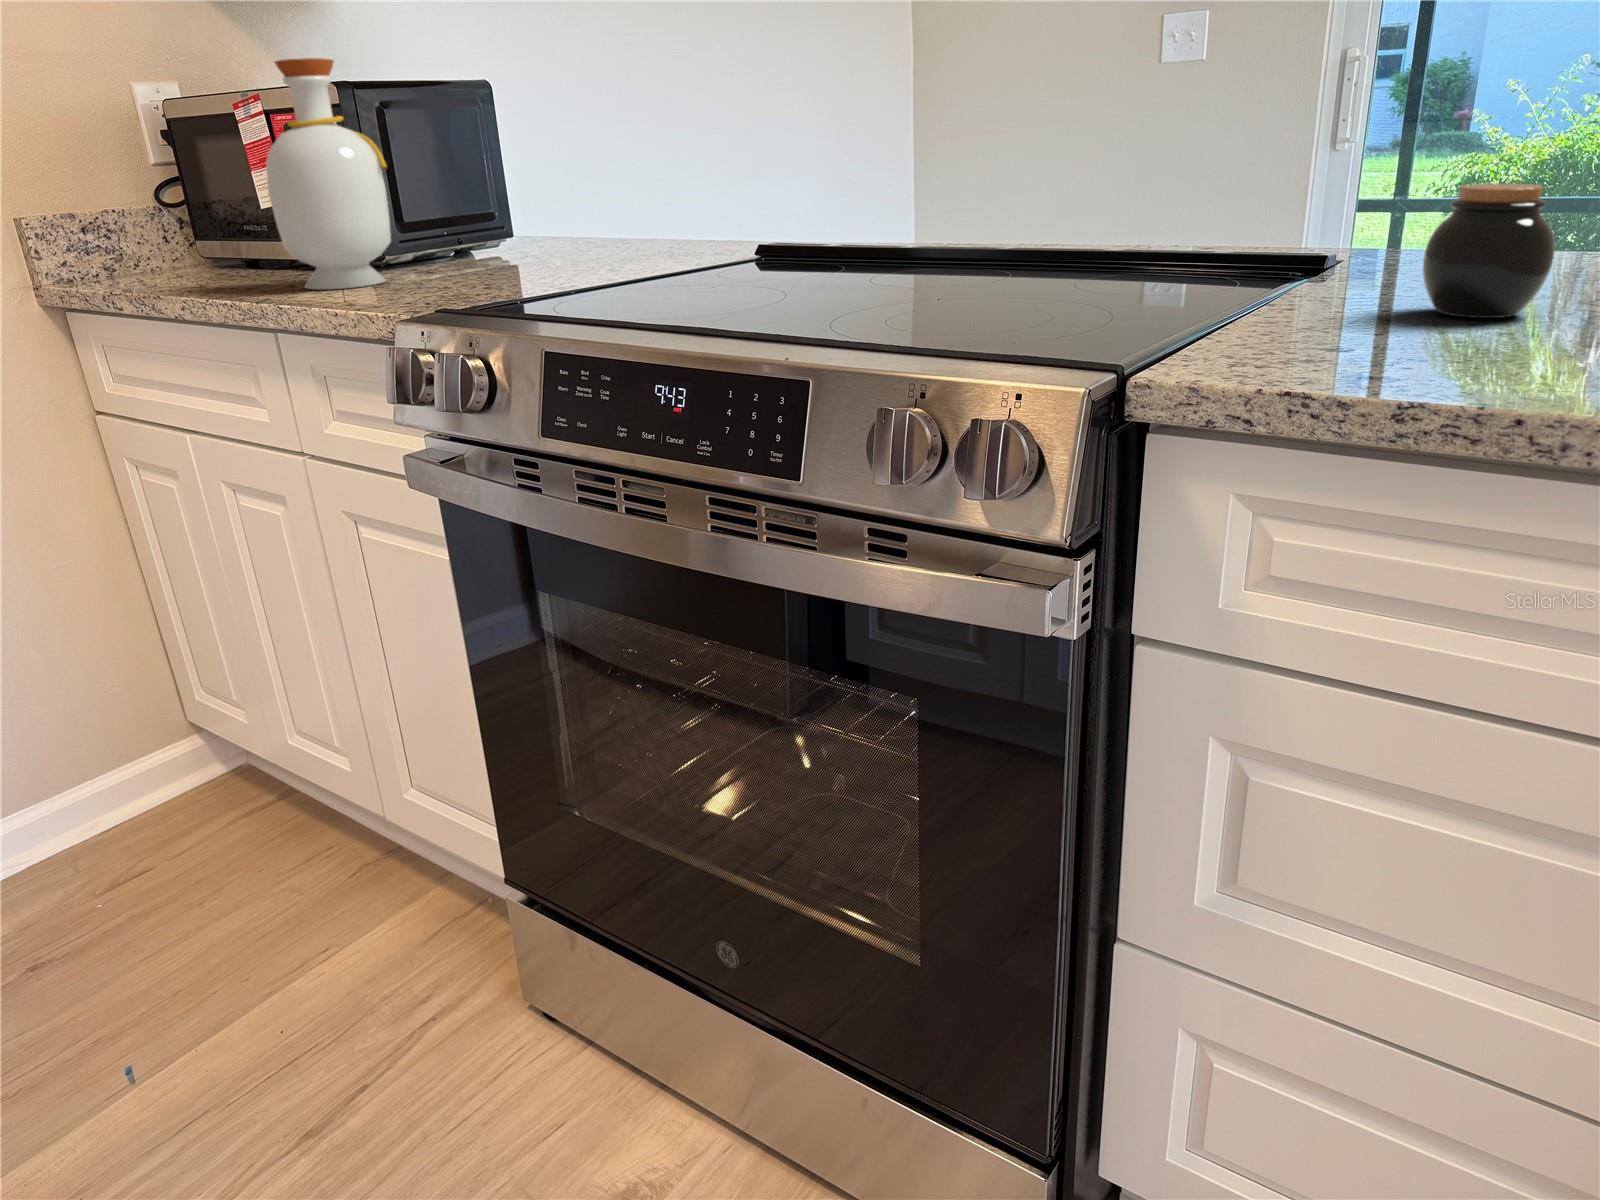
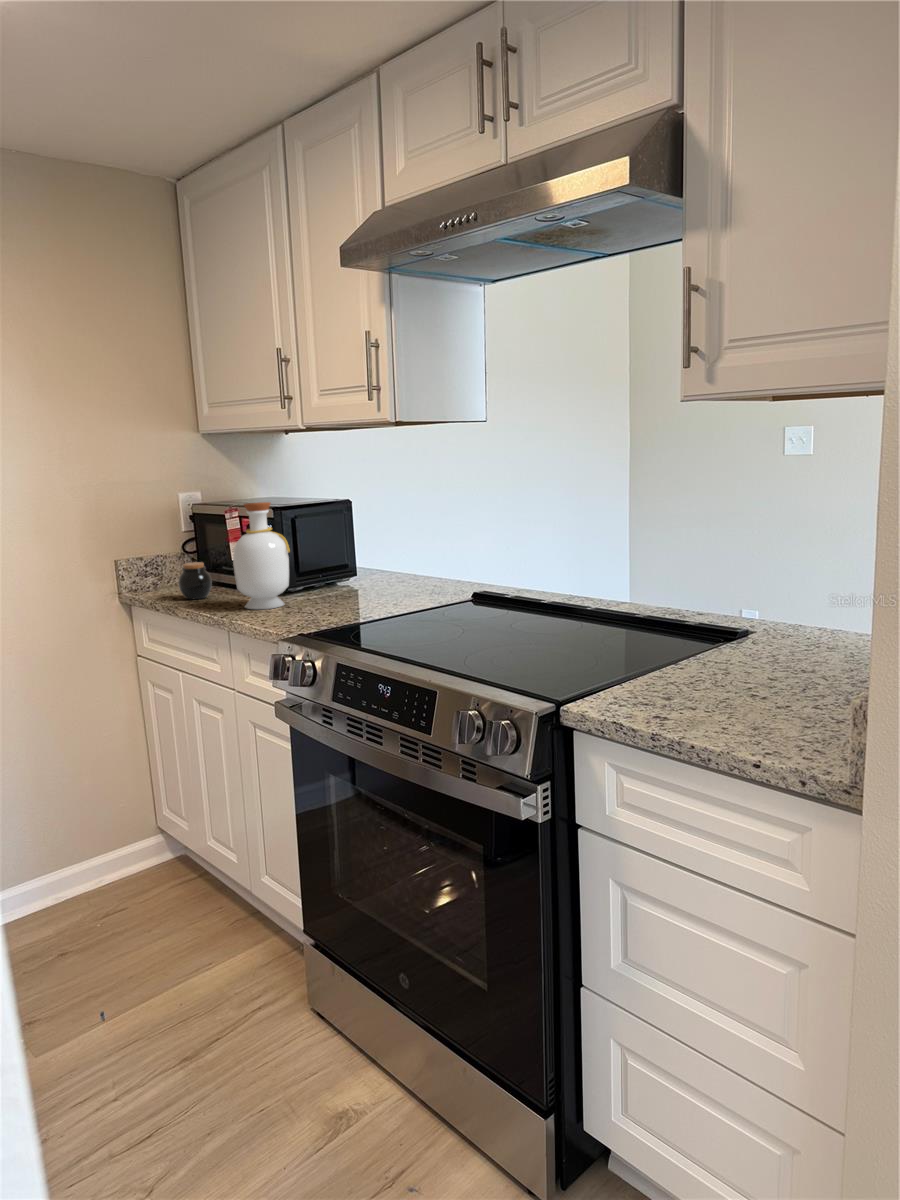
jar: present [1423,184,1555,318] -> present [178,562,212,599]

